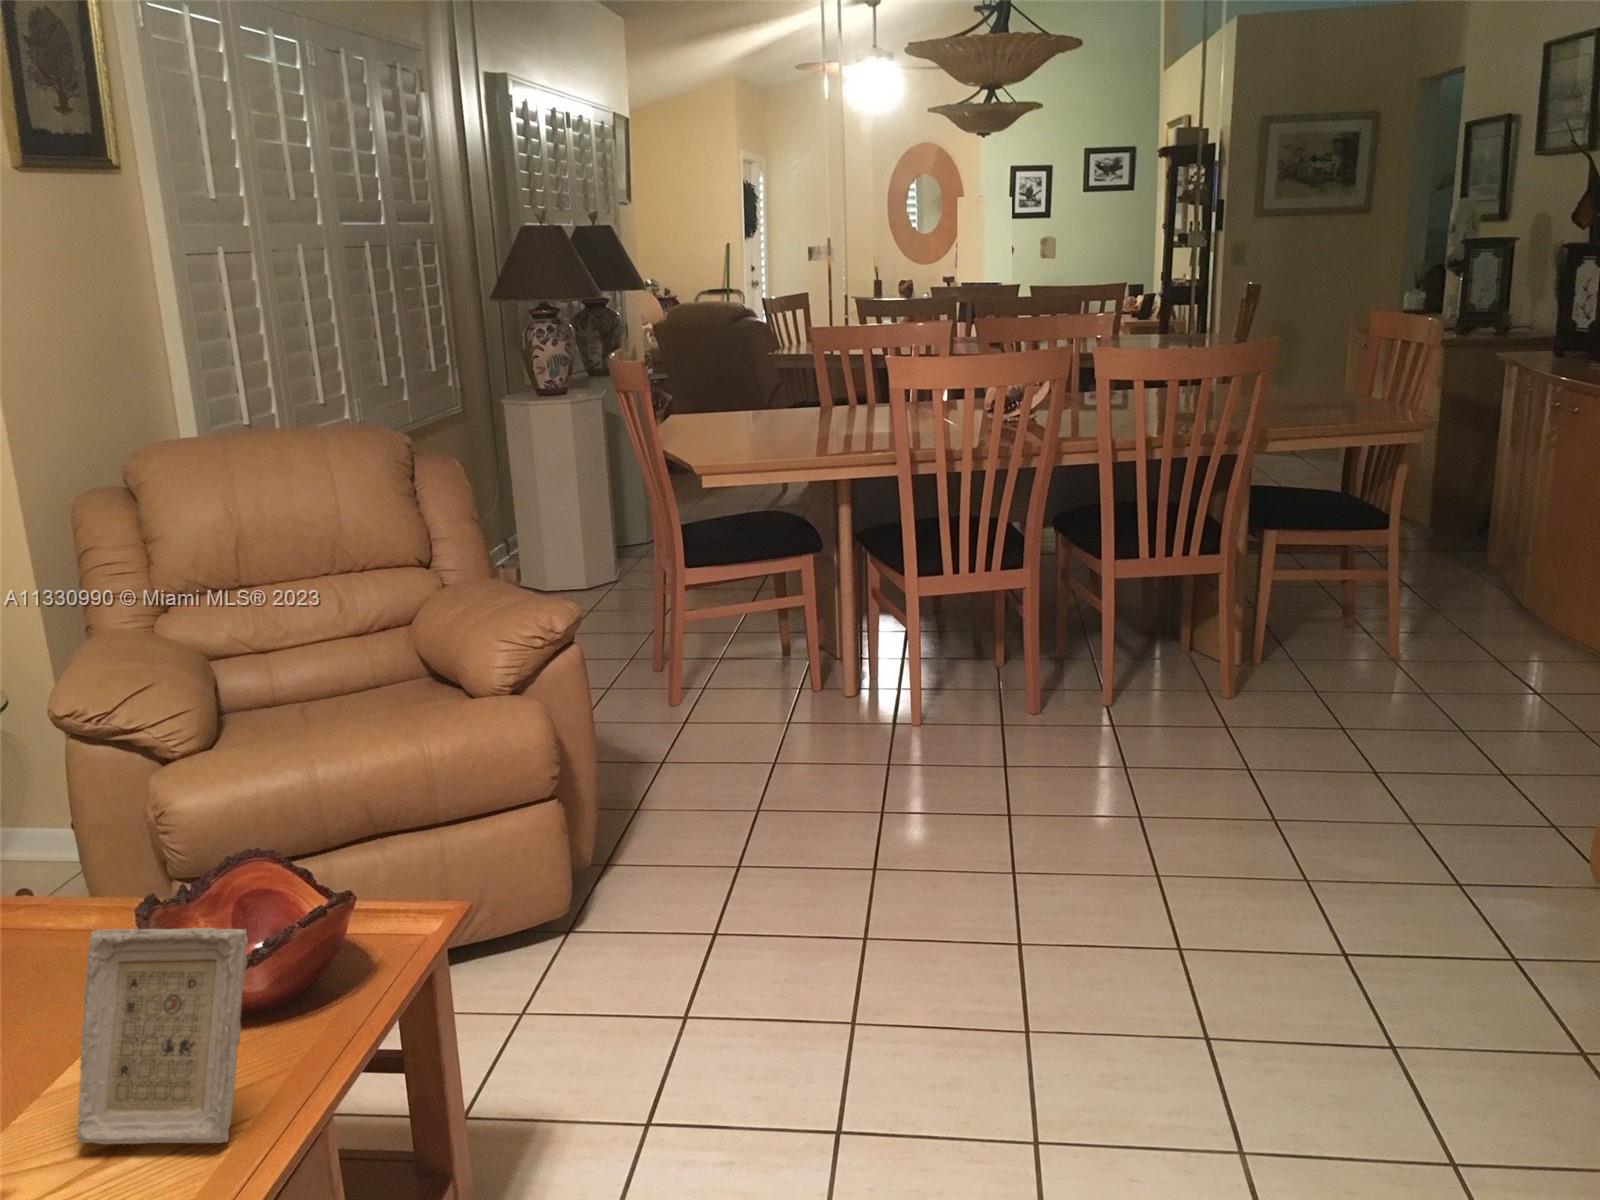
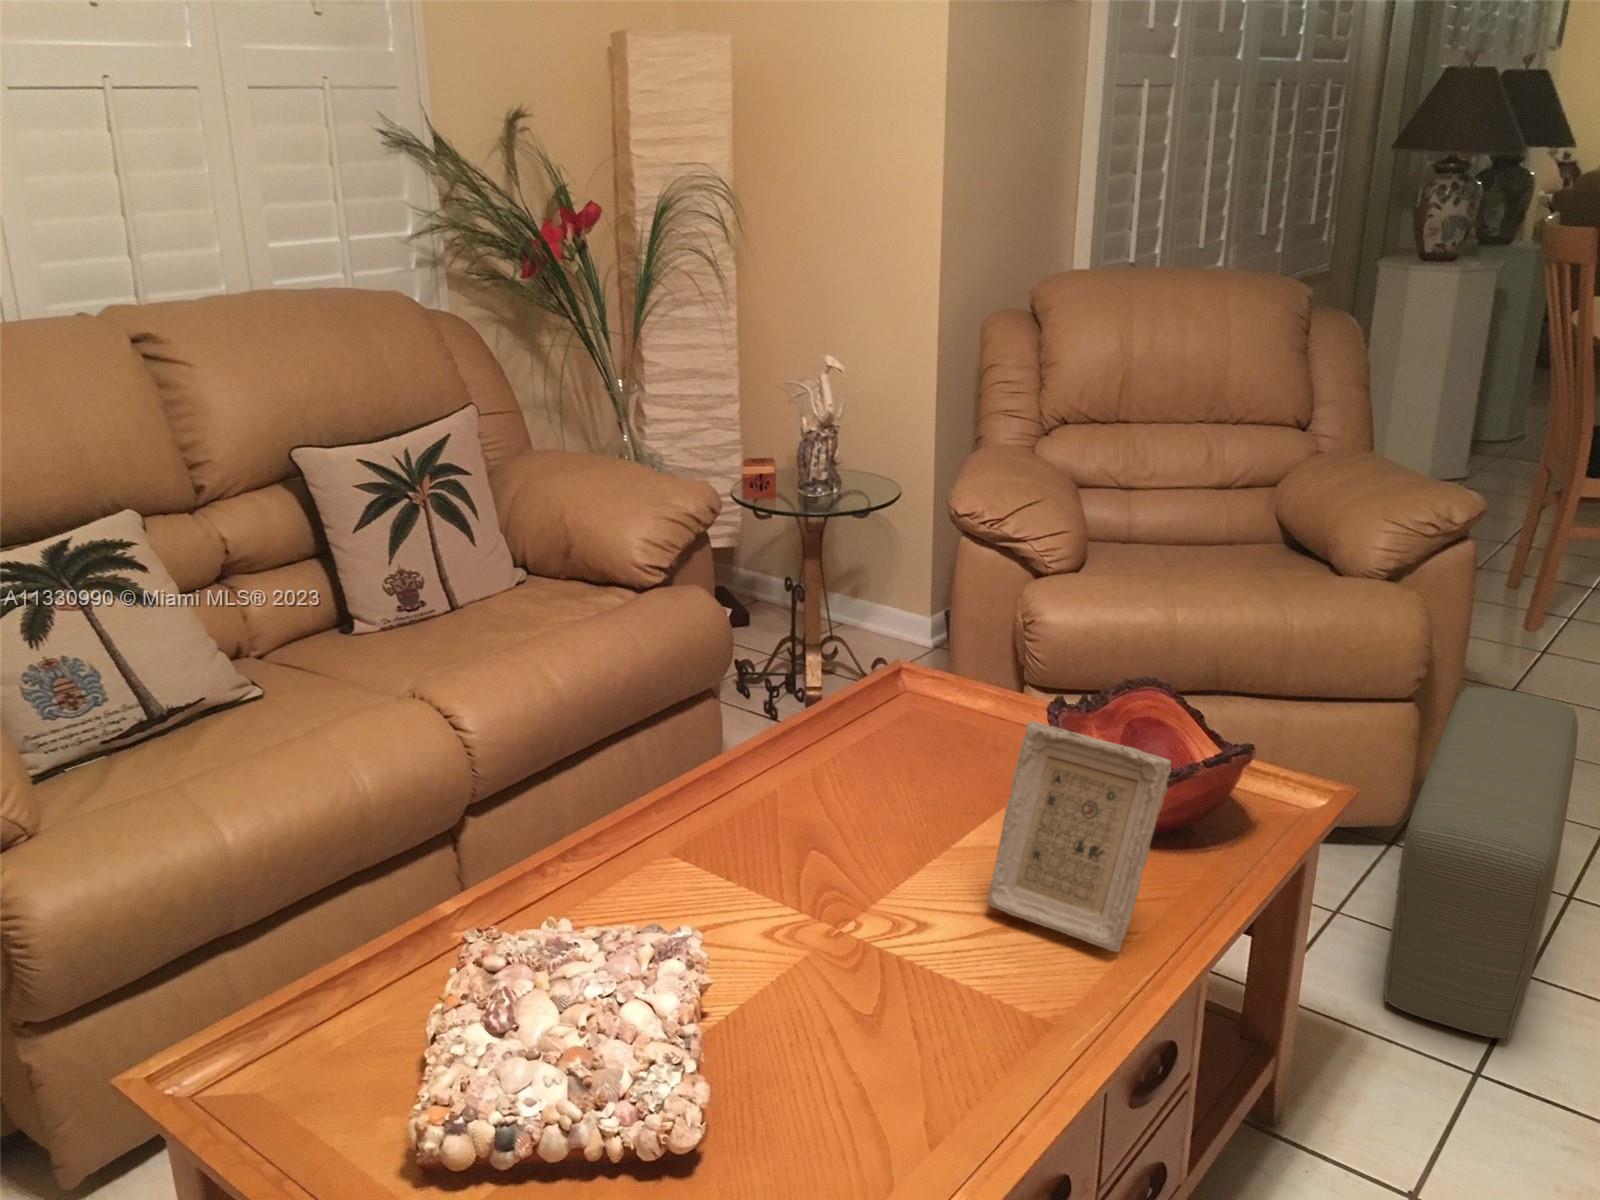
pouf: none [549,768,696,1089] -> present [1384,687,1578,1039]

